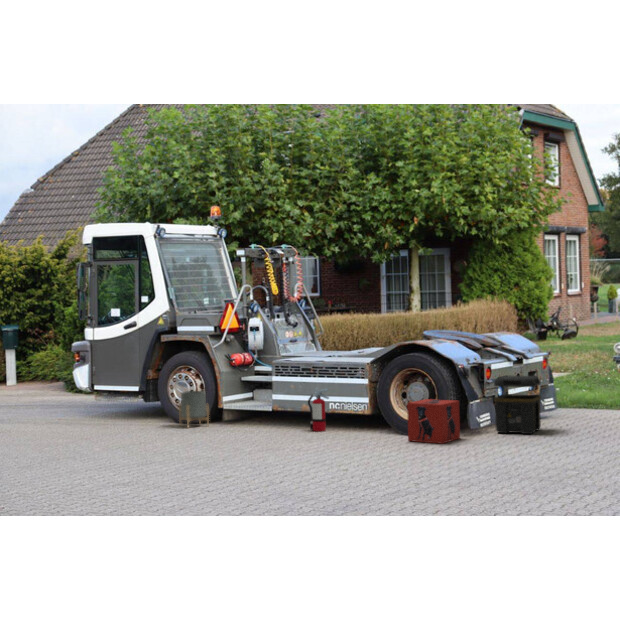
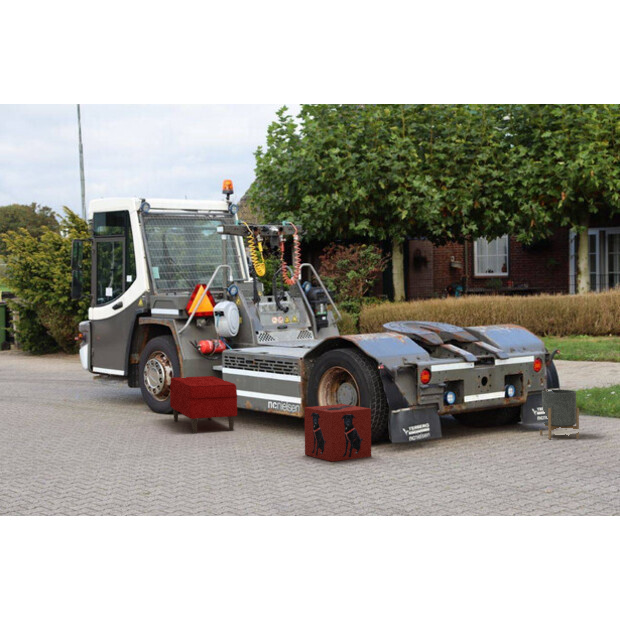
toolbox: present [494,376,541,434] -> none [426,380,494,458]
bench: none [217,385,300,434] -> present [170,376,237,433]
fire extinguisher: present [308,388,329,431] -> none [244,383,262,434]
planter: present [179,391,209,427] -> present [540,389,579,439]

